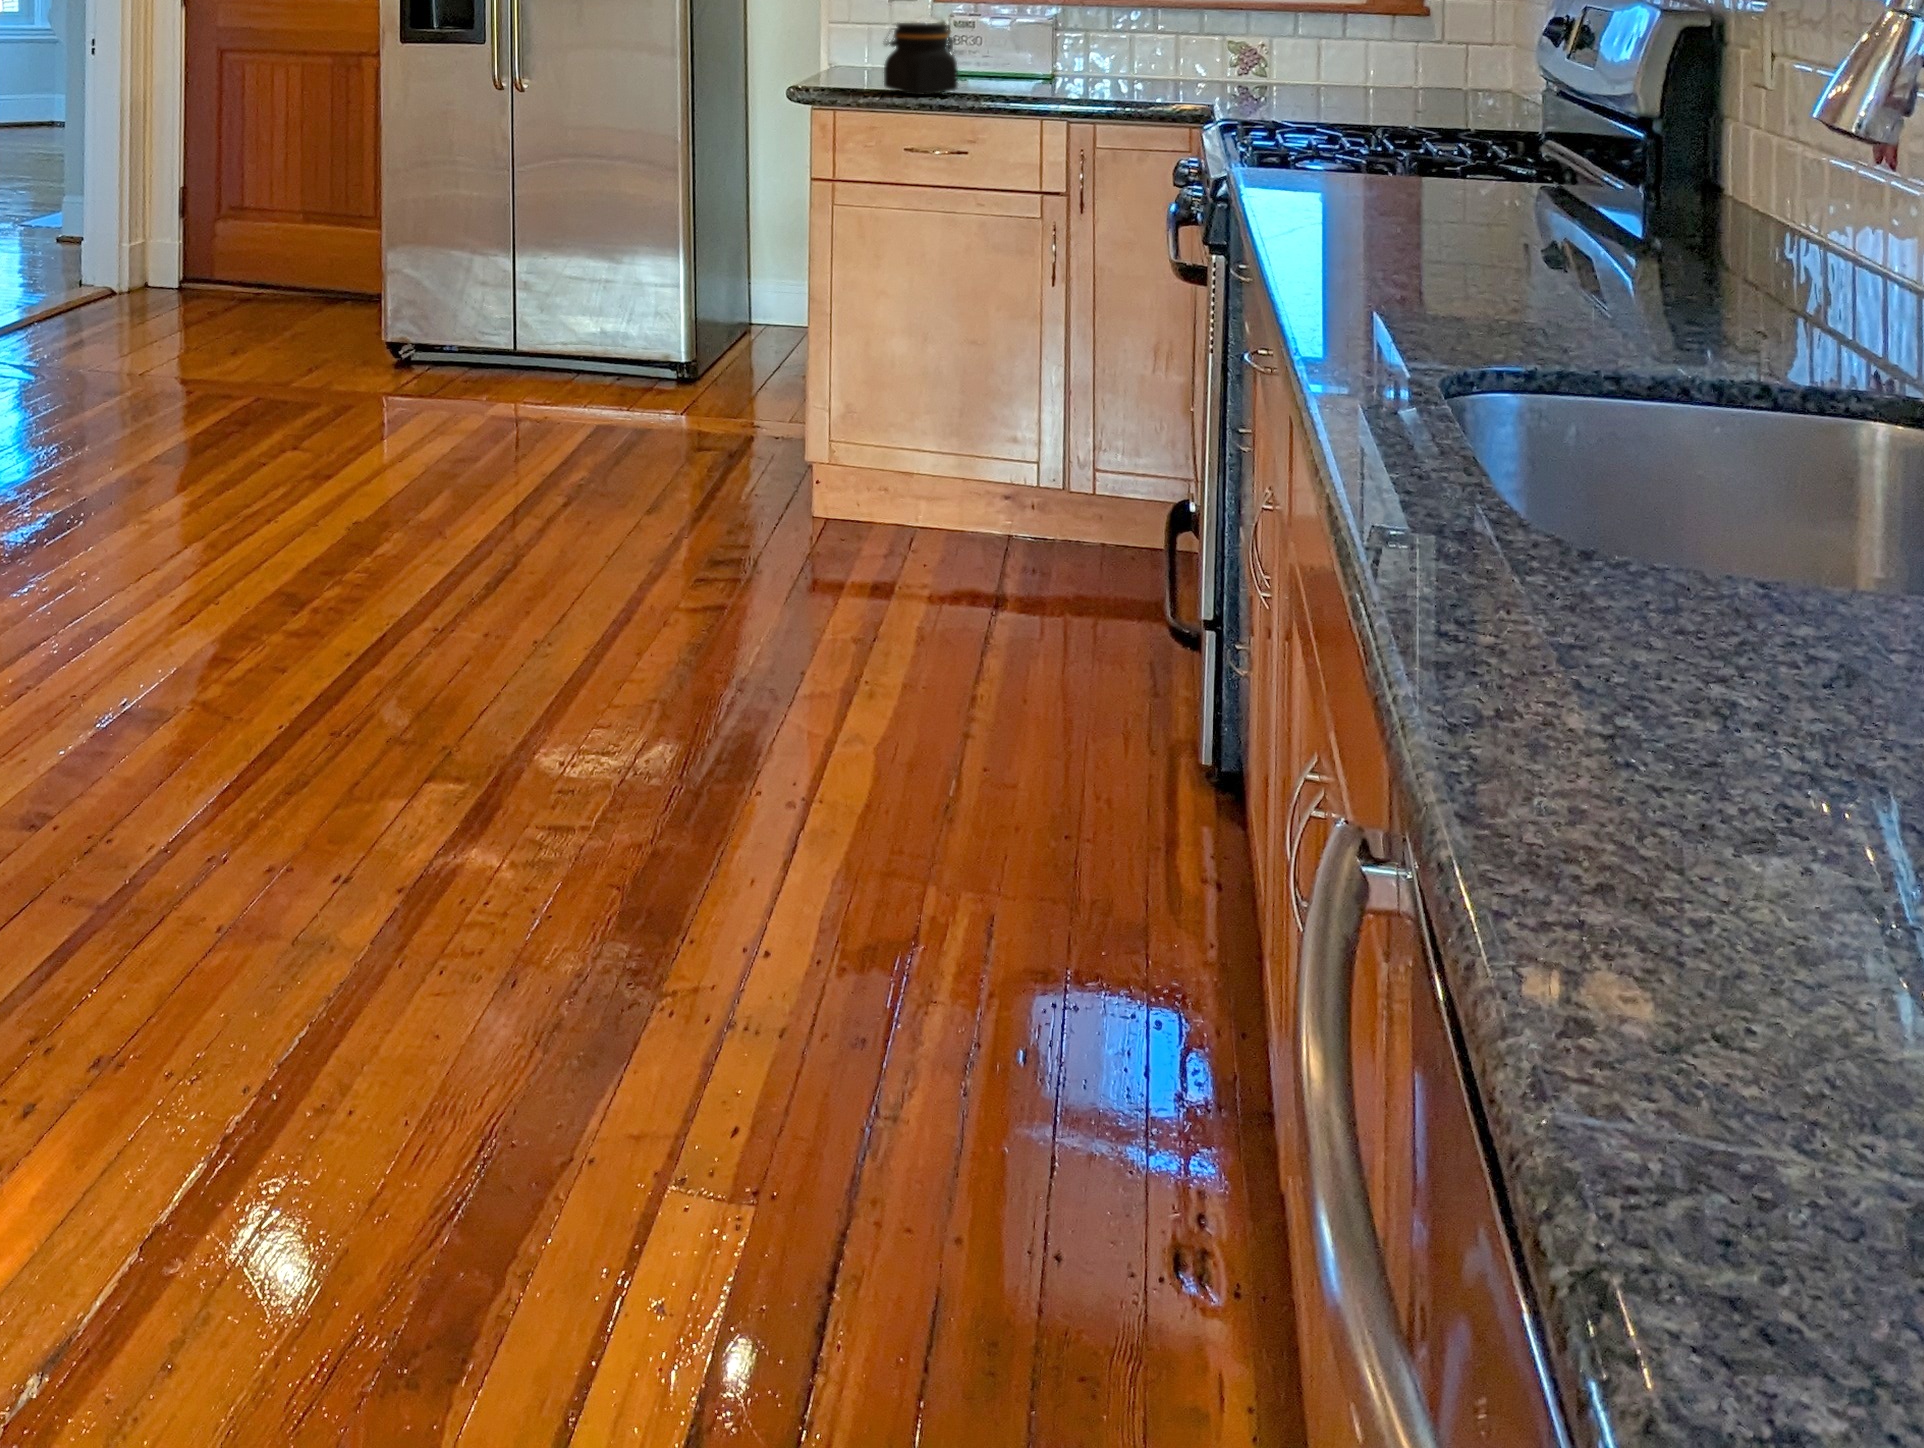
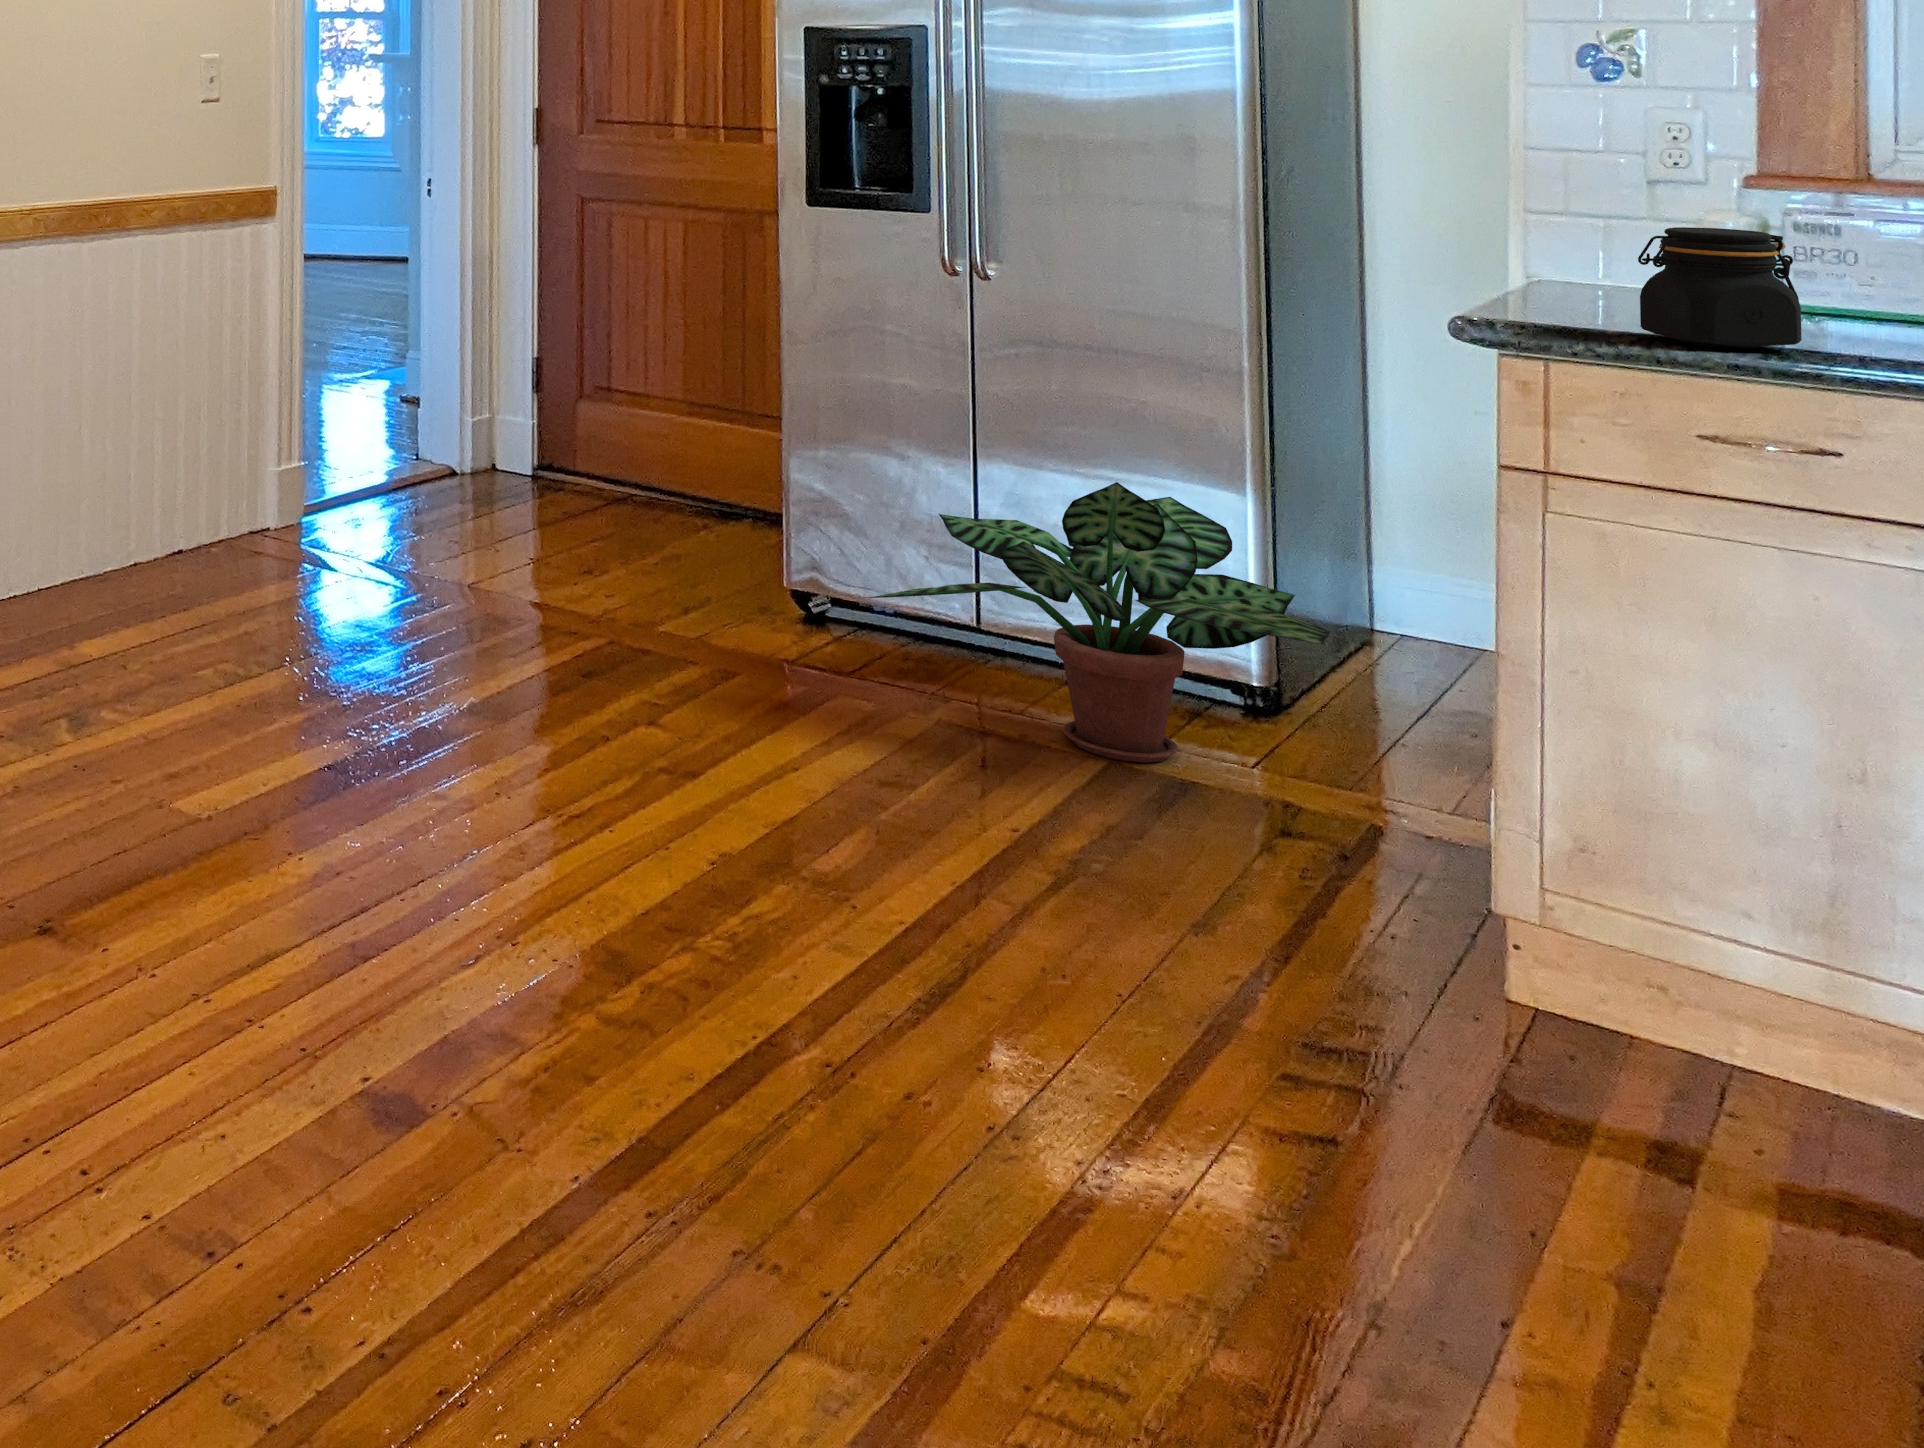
potted plant: none [438,225,724,423] -> present [866,482,1330,763]

